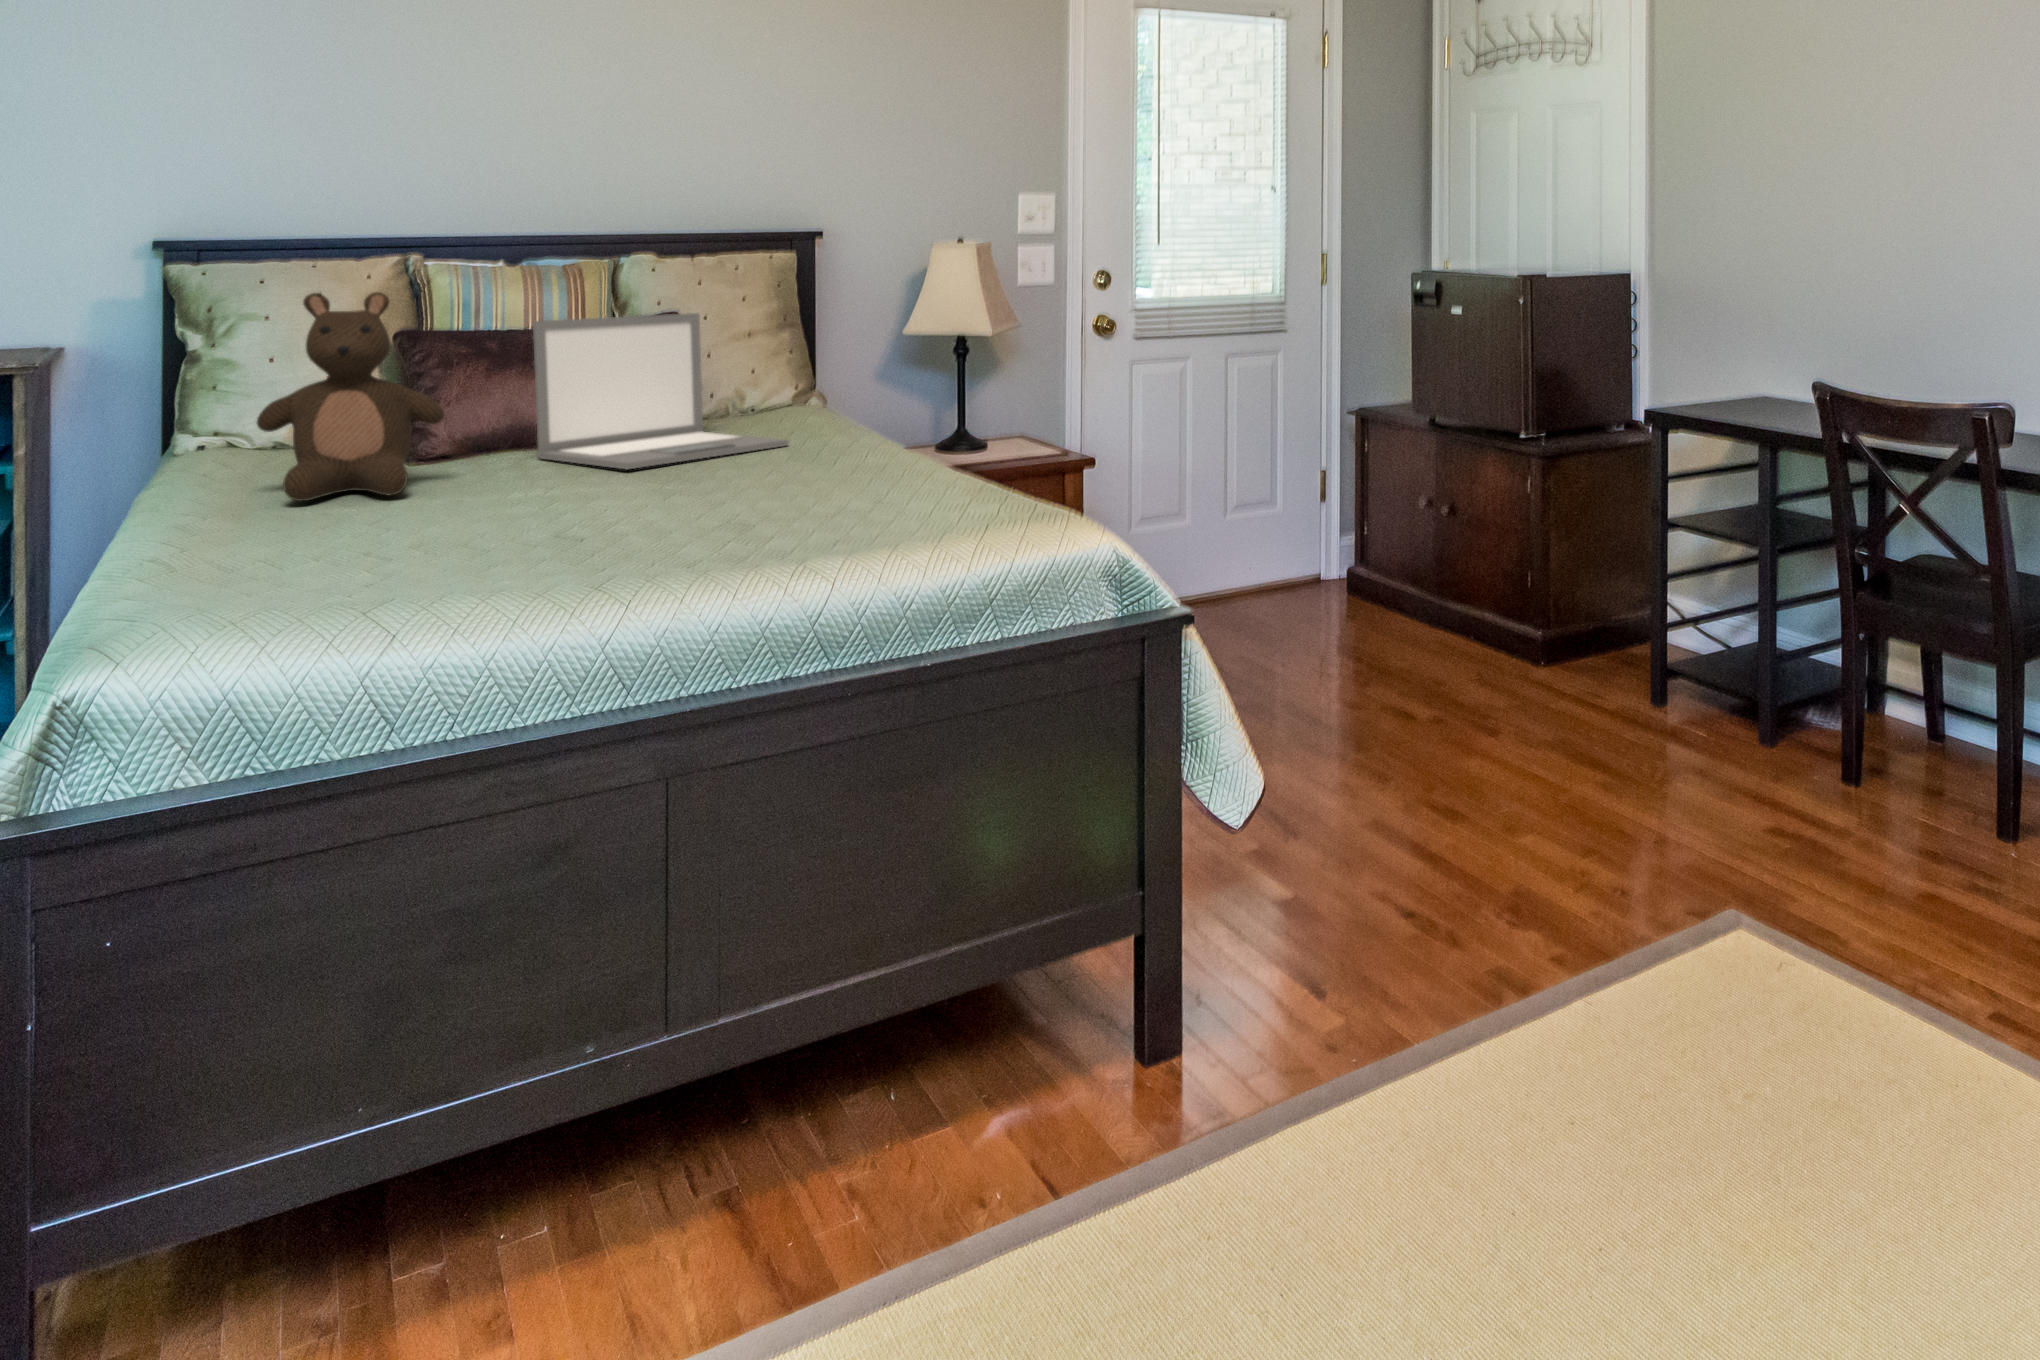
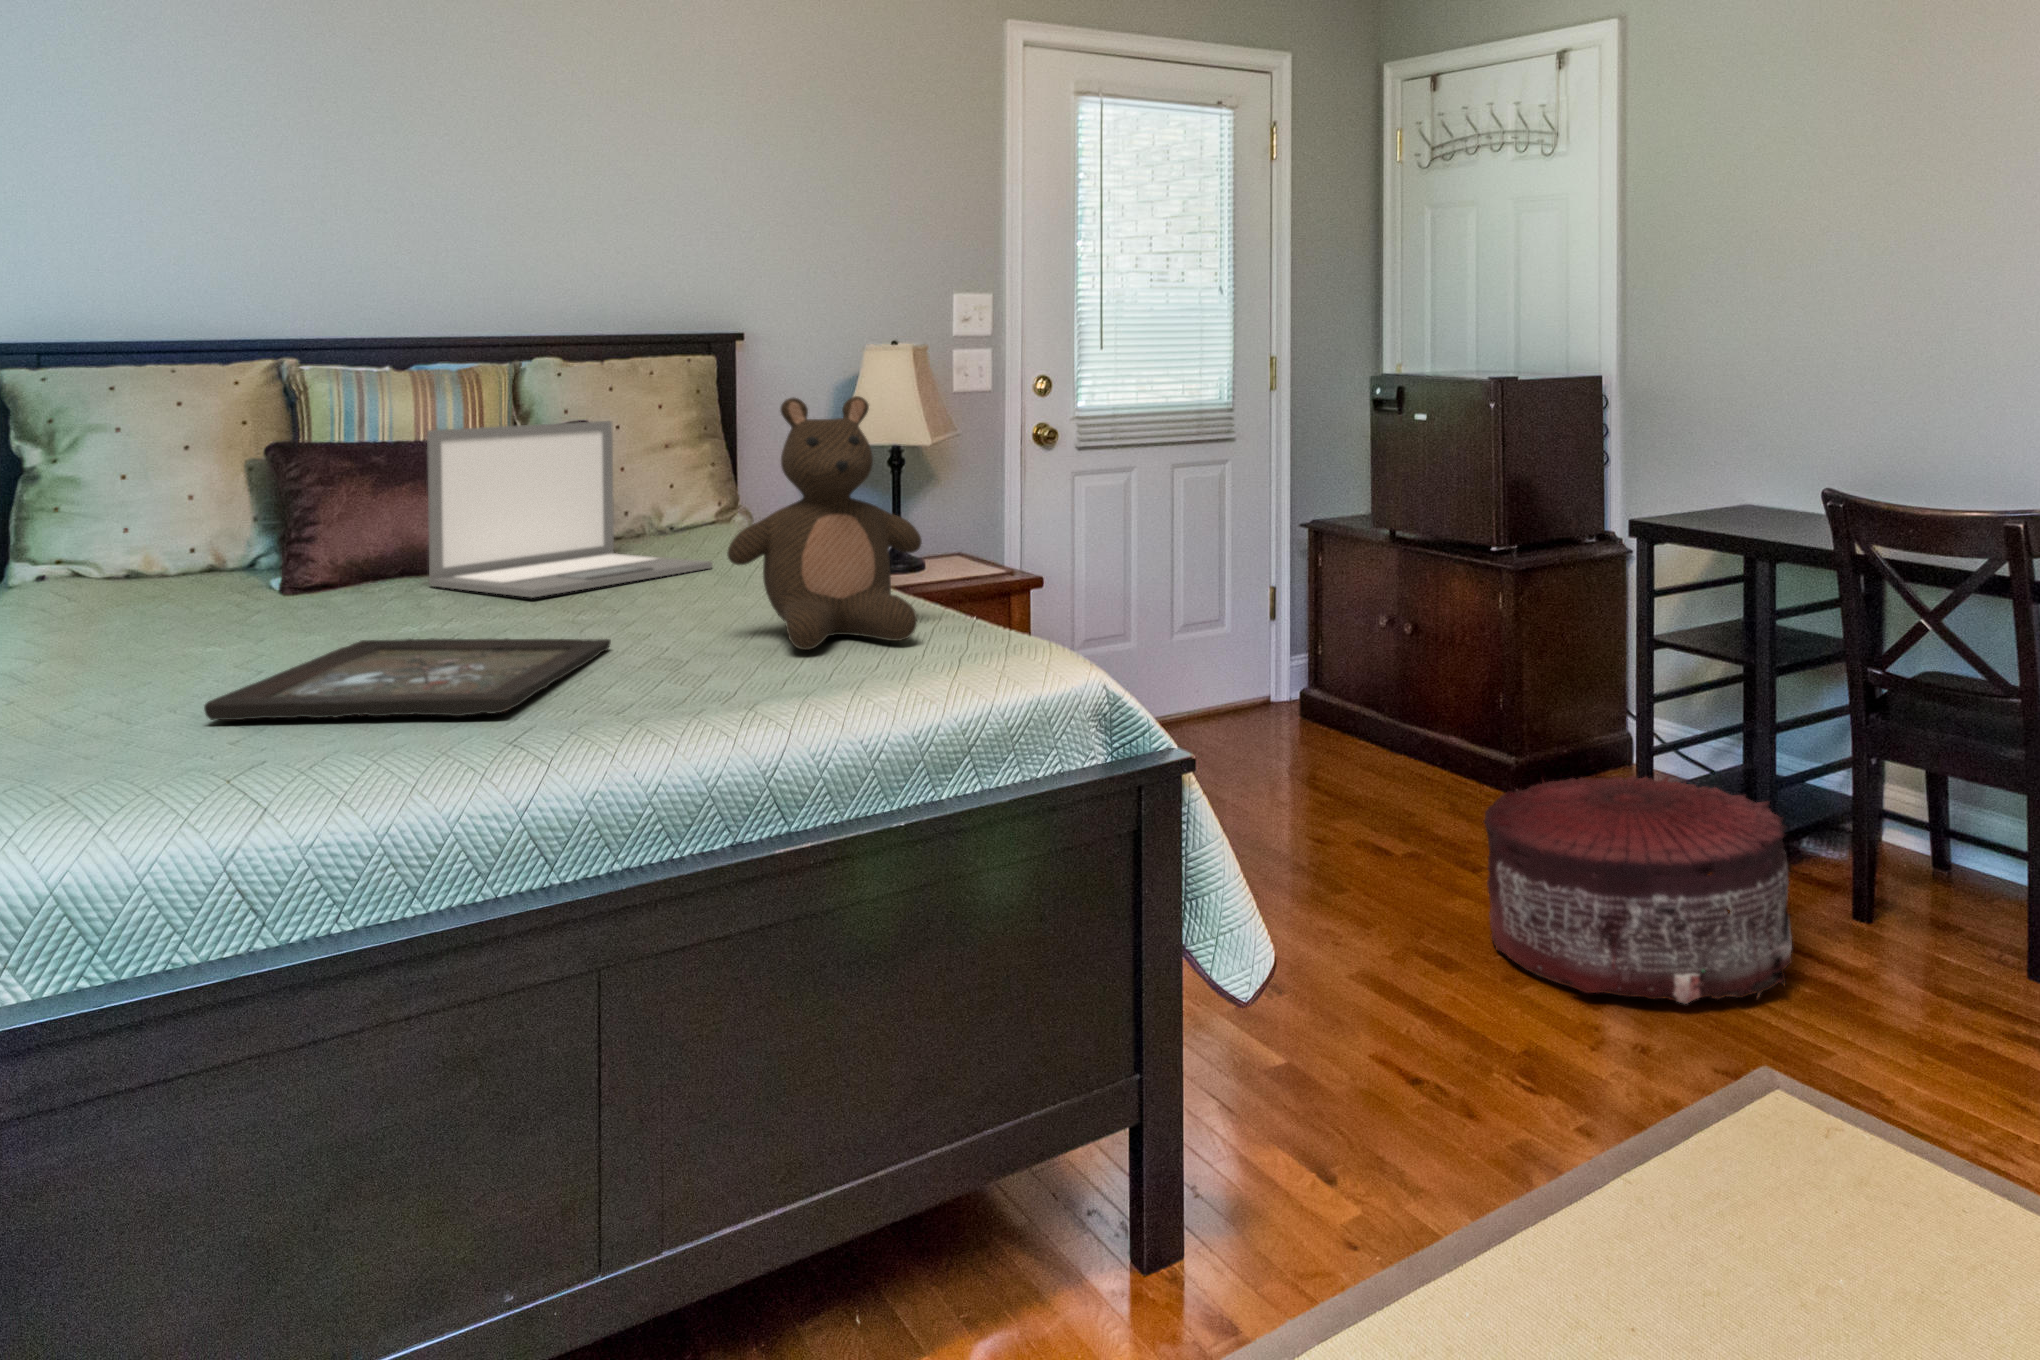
stuffed bear: present [257,292,444,502] -> present [727,396,922,650]
tray: none [342,503,689,567] -> present [204,638,611,720]
pouf: none [1480,641,1751,839] -> present [1484,776,1792,1004]

